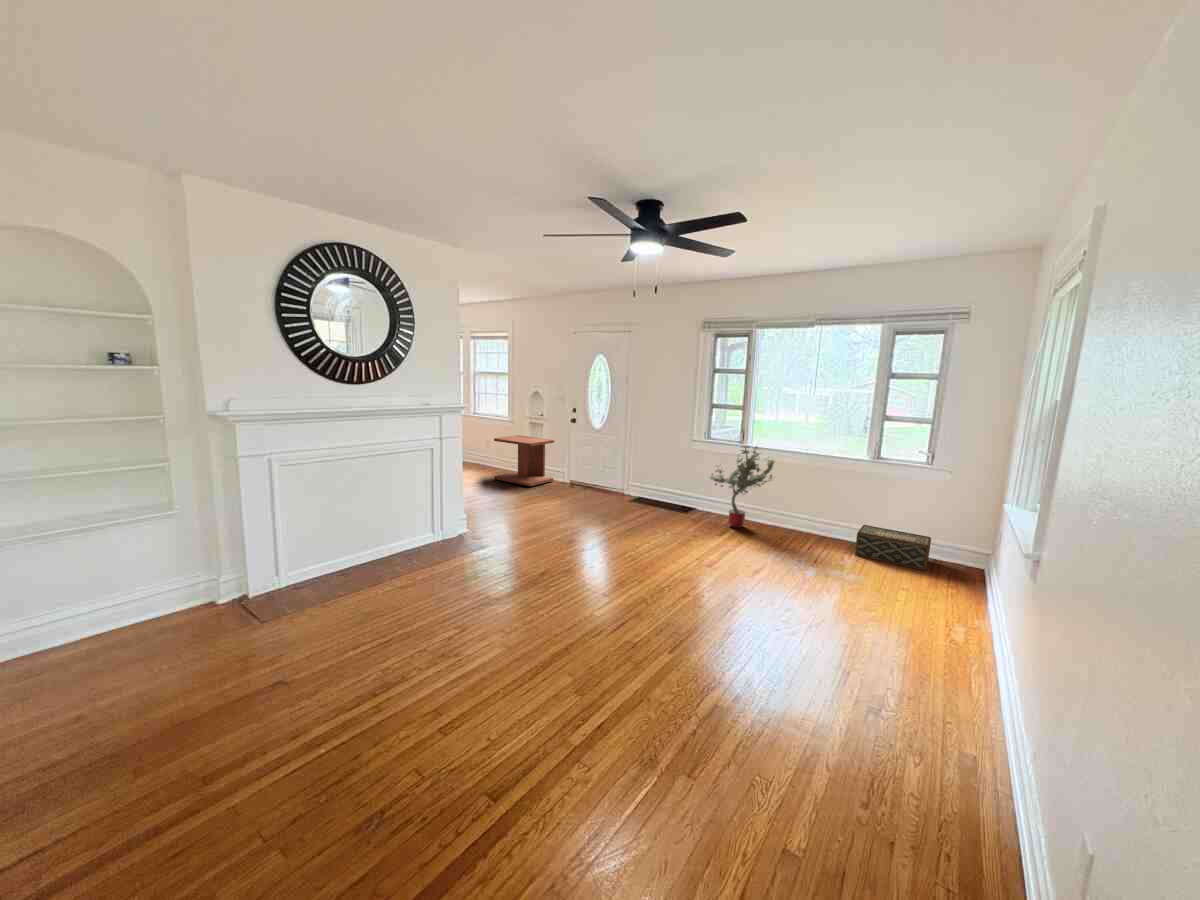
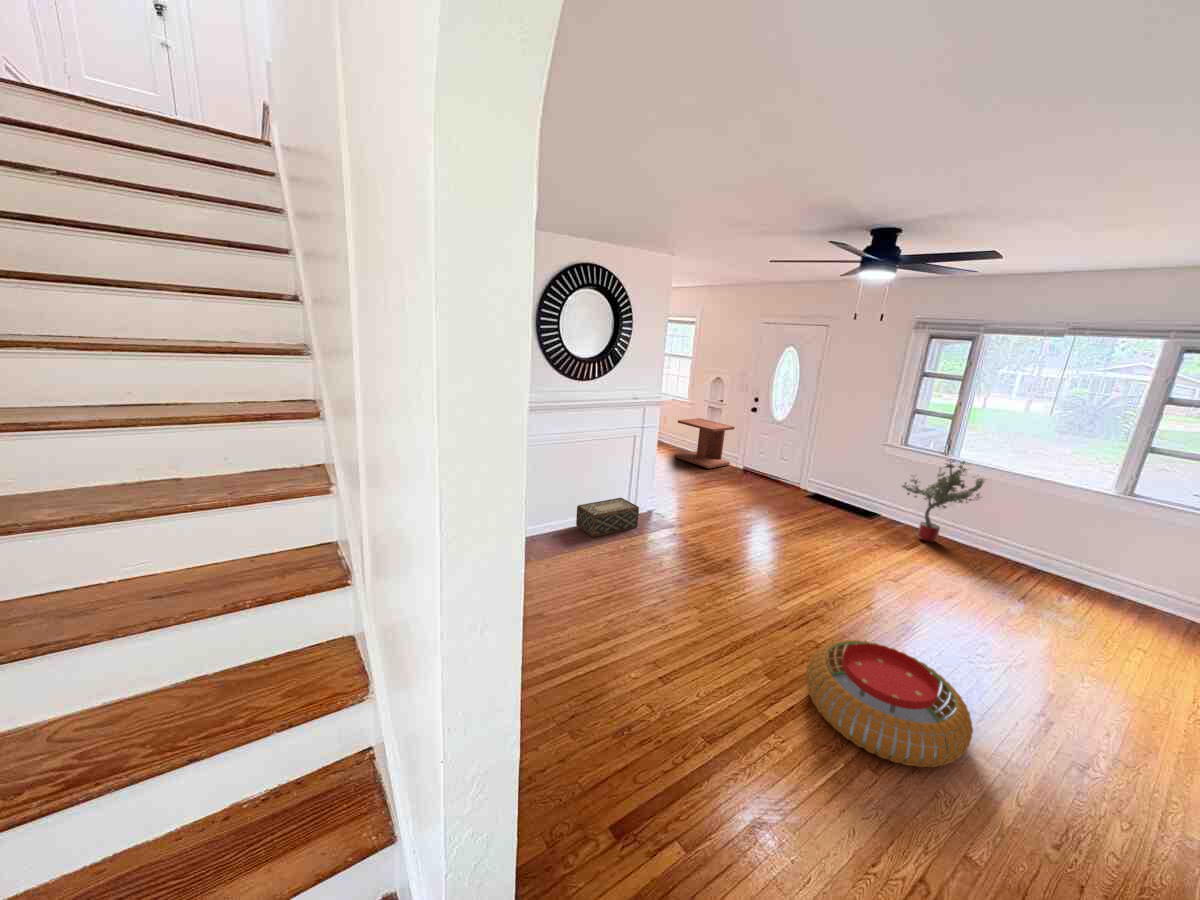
woven basket: present [855,525,931,570] -> present [576,498,639,537]
pouf: none [616,629,781,759] -> present [806,640,973,767]

